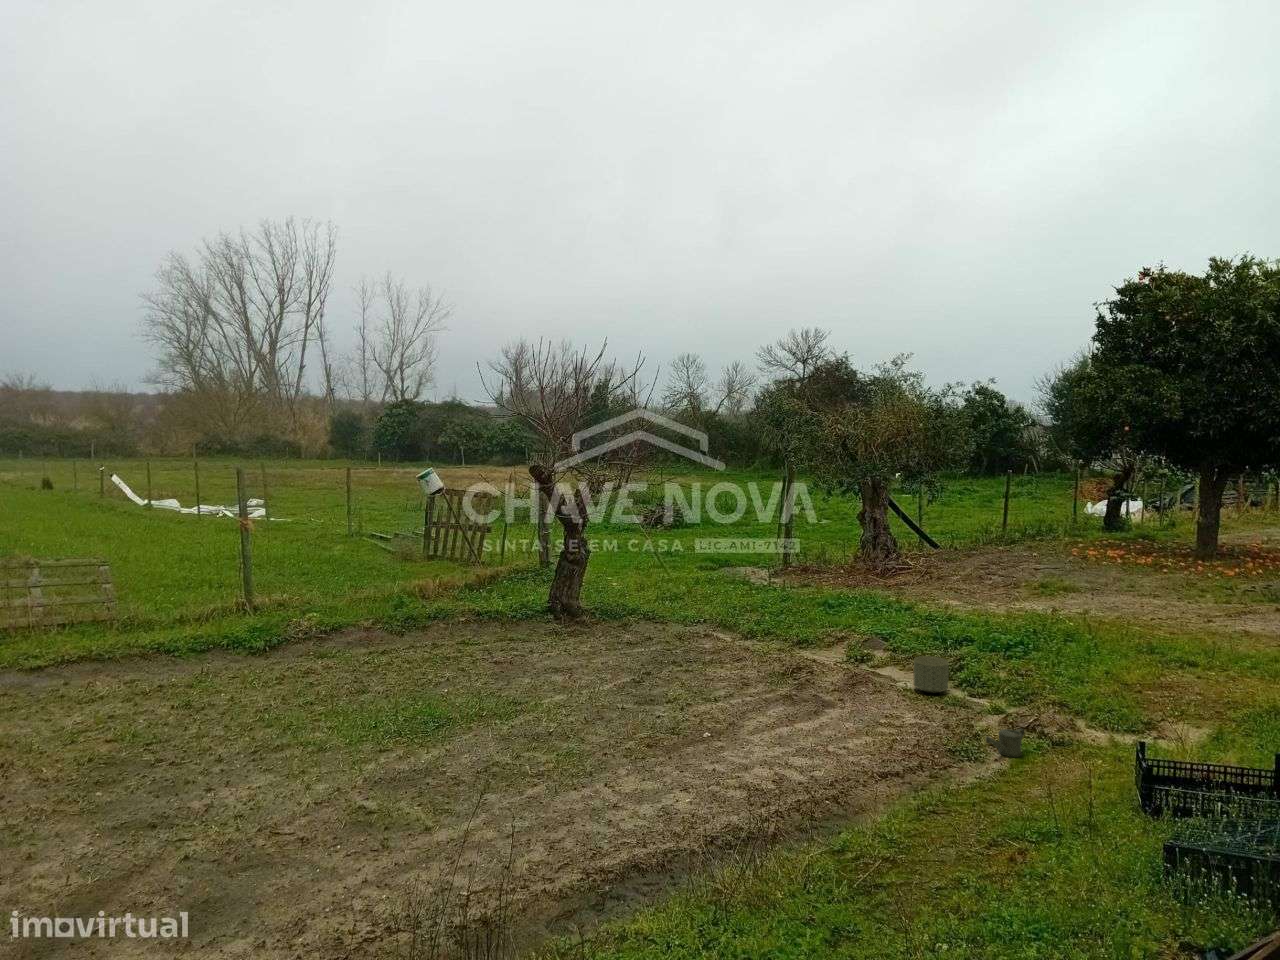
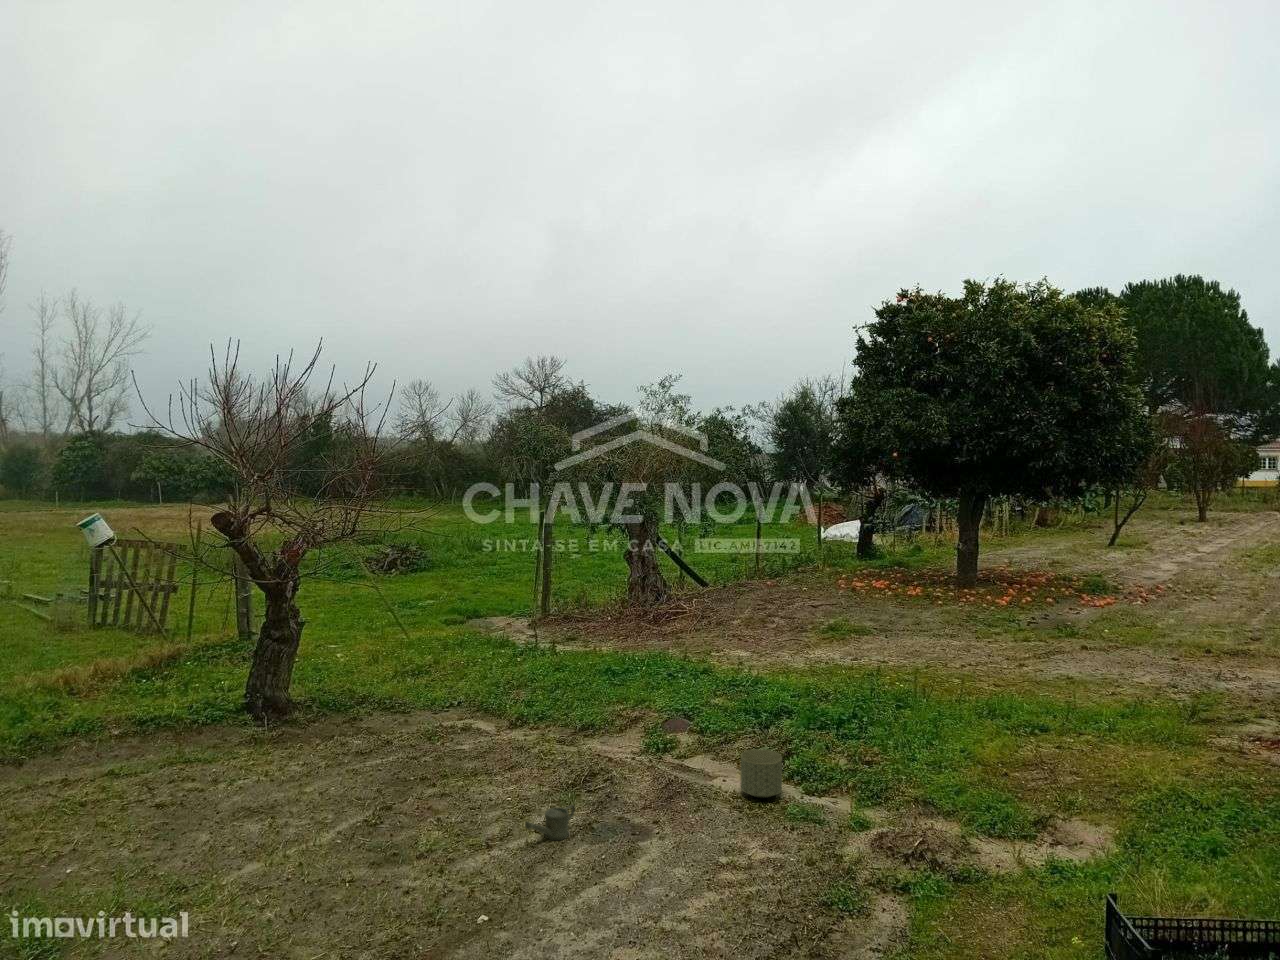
watering can: present [986,729,1024,757] -> present [525,805,575,840]

